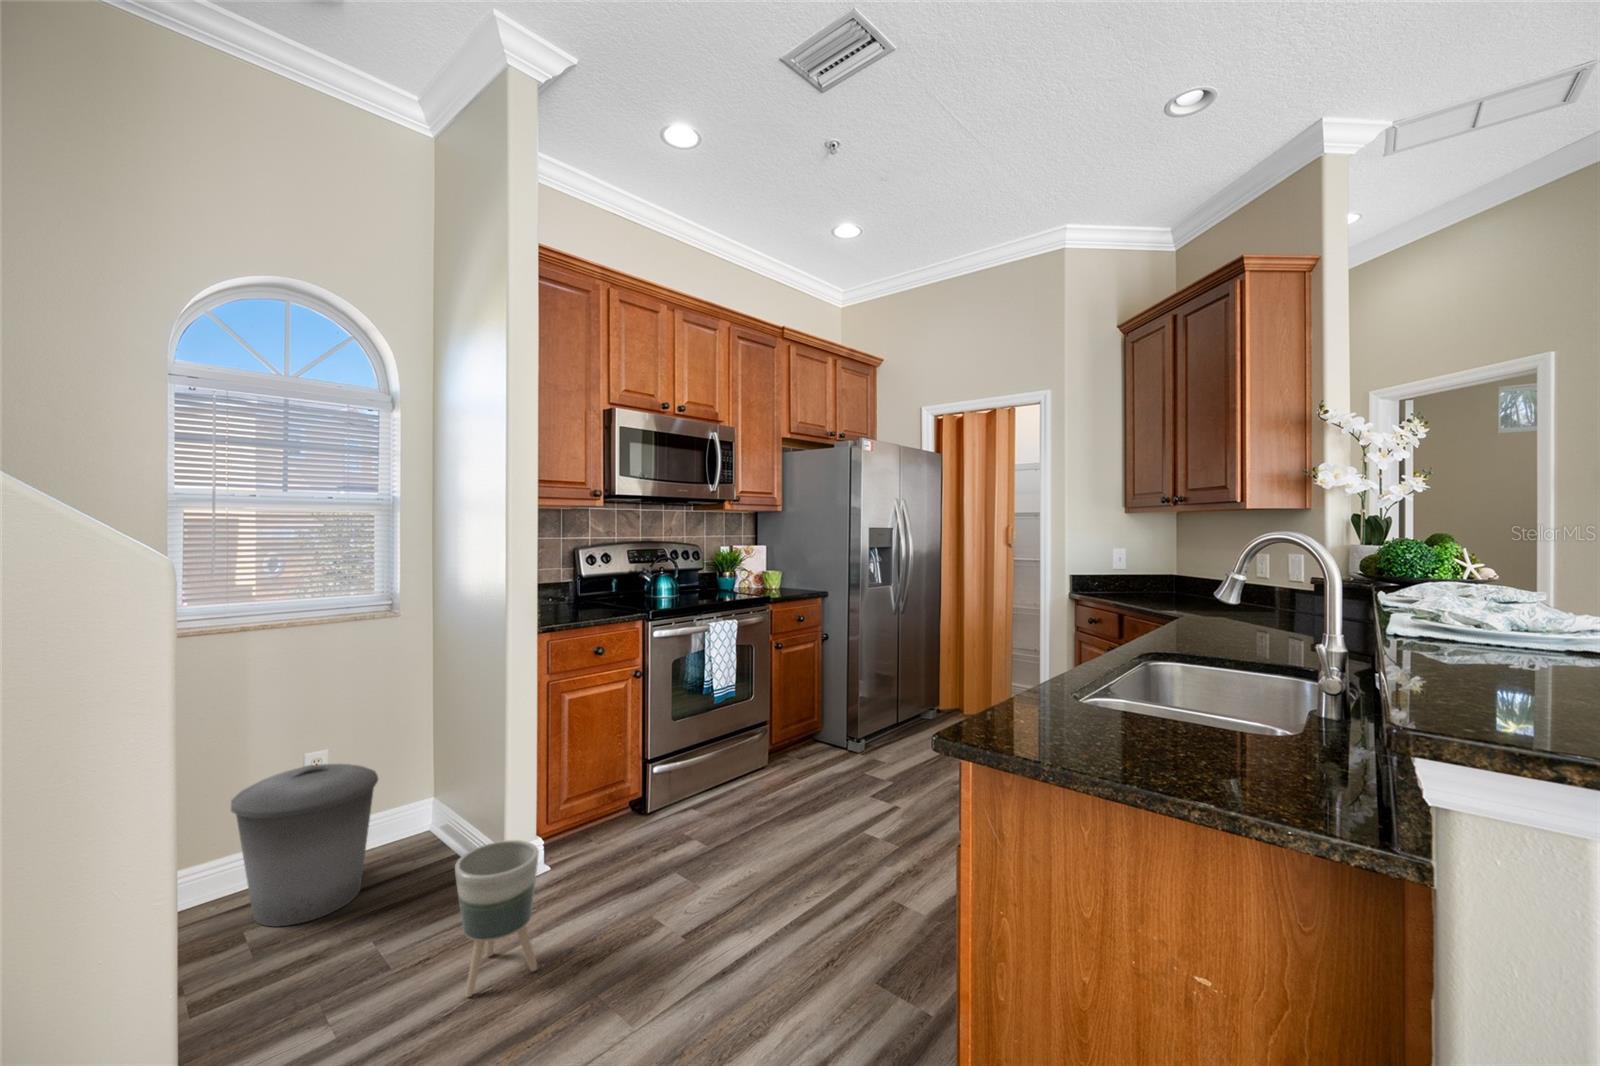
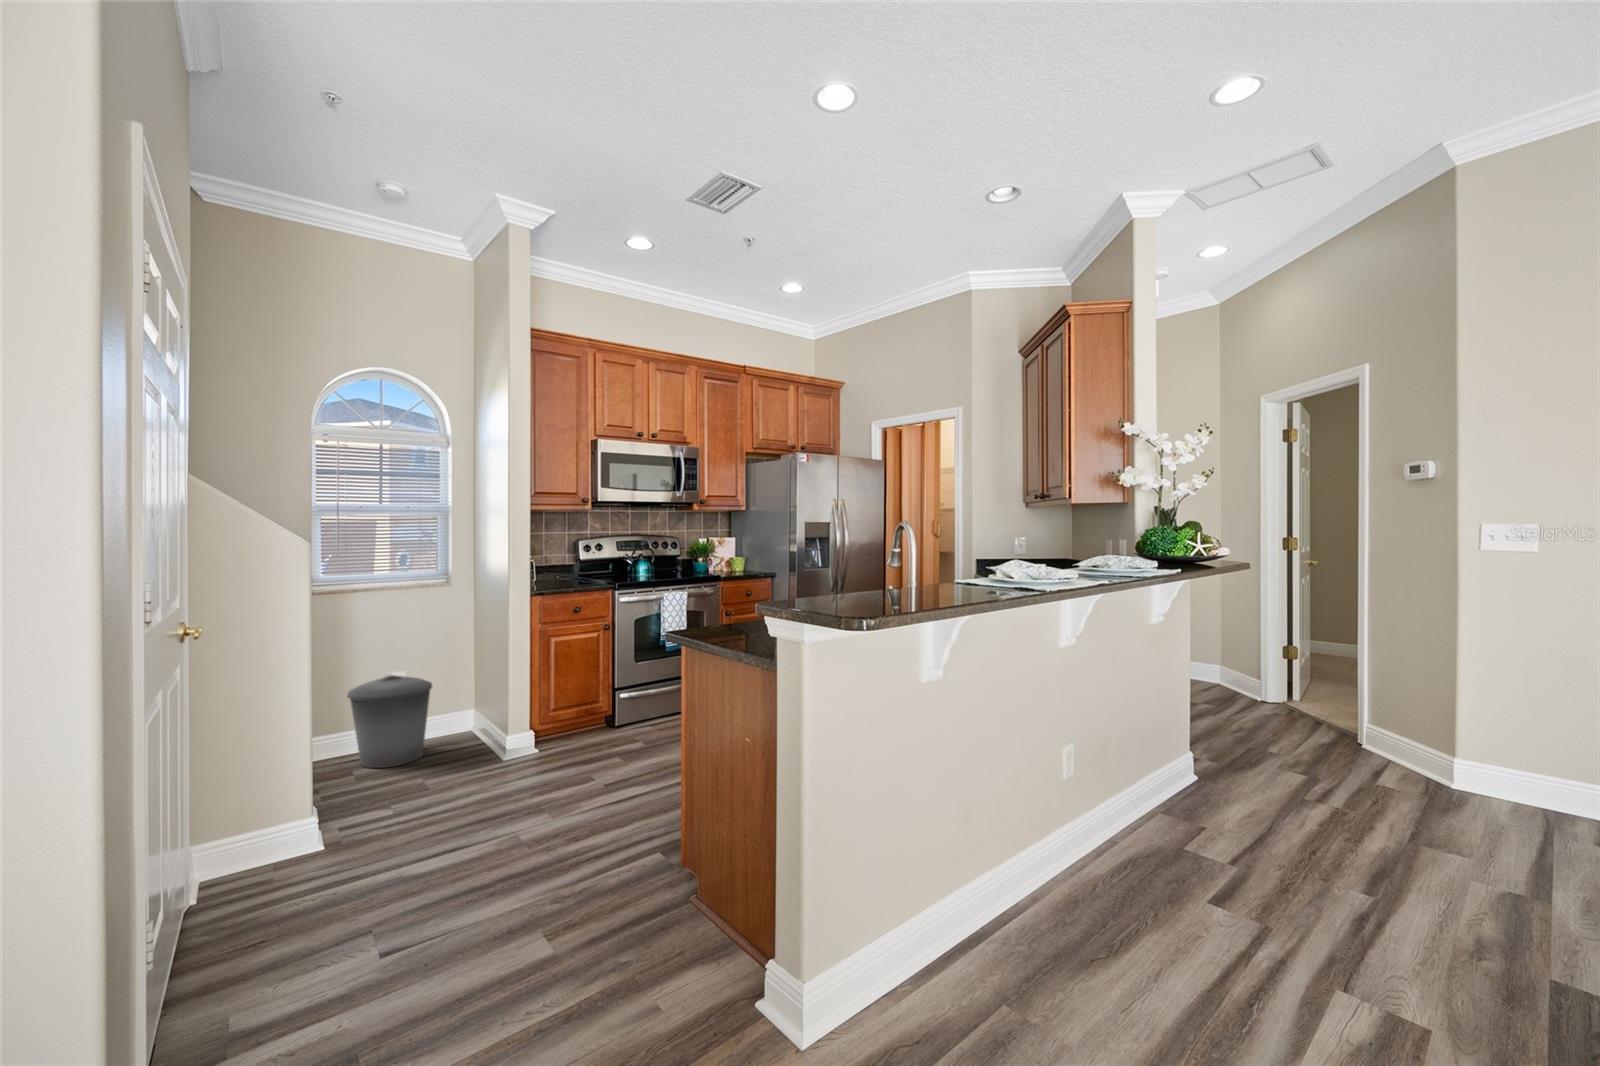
planter: present [455,840,539,997] -> none [460,718,511,801]

